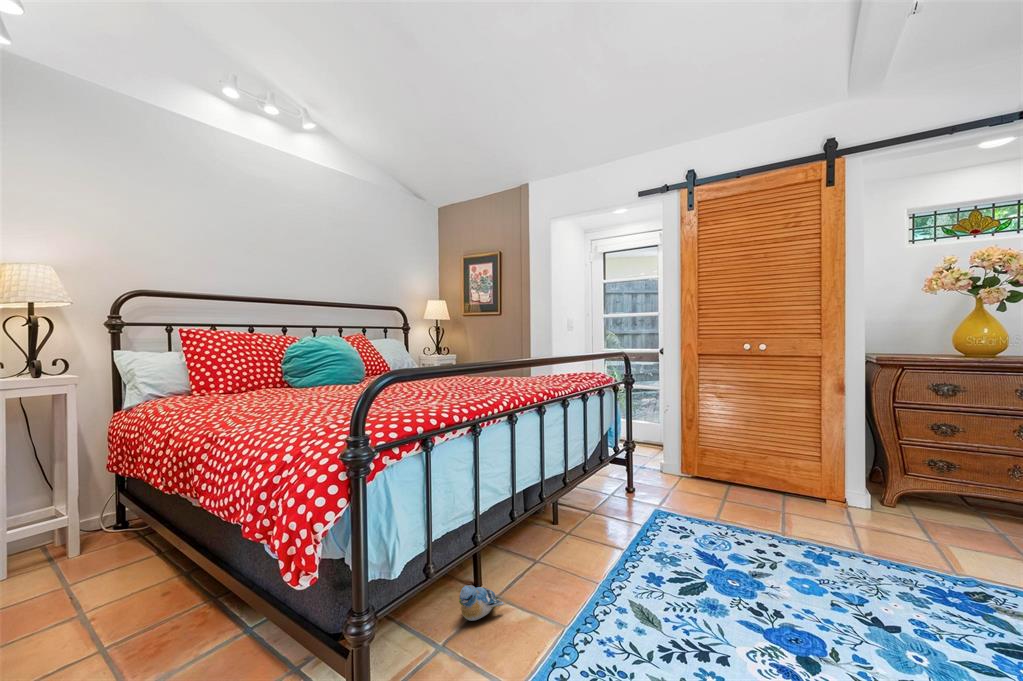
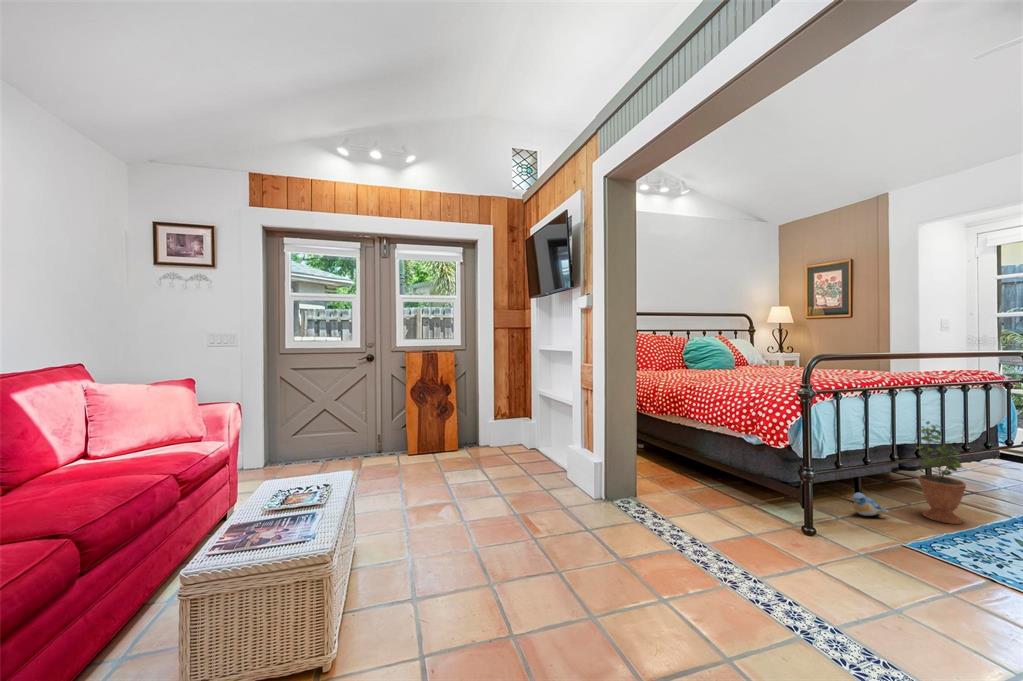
potted plant: none [532,451,585,596] -> present [915,421,966,524]

